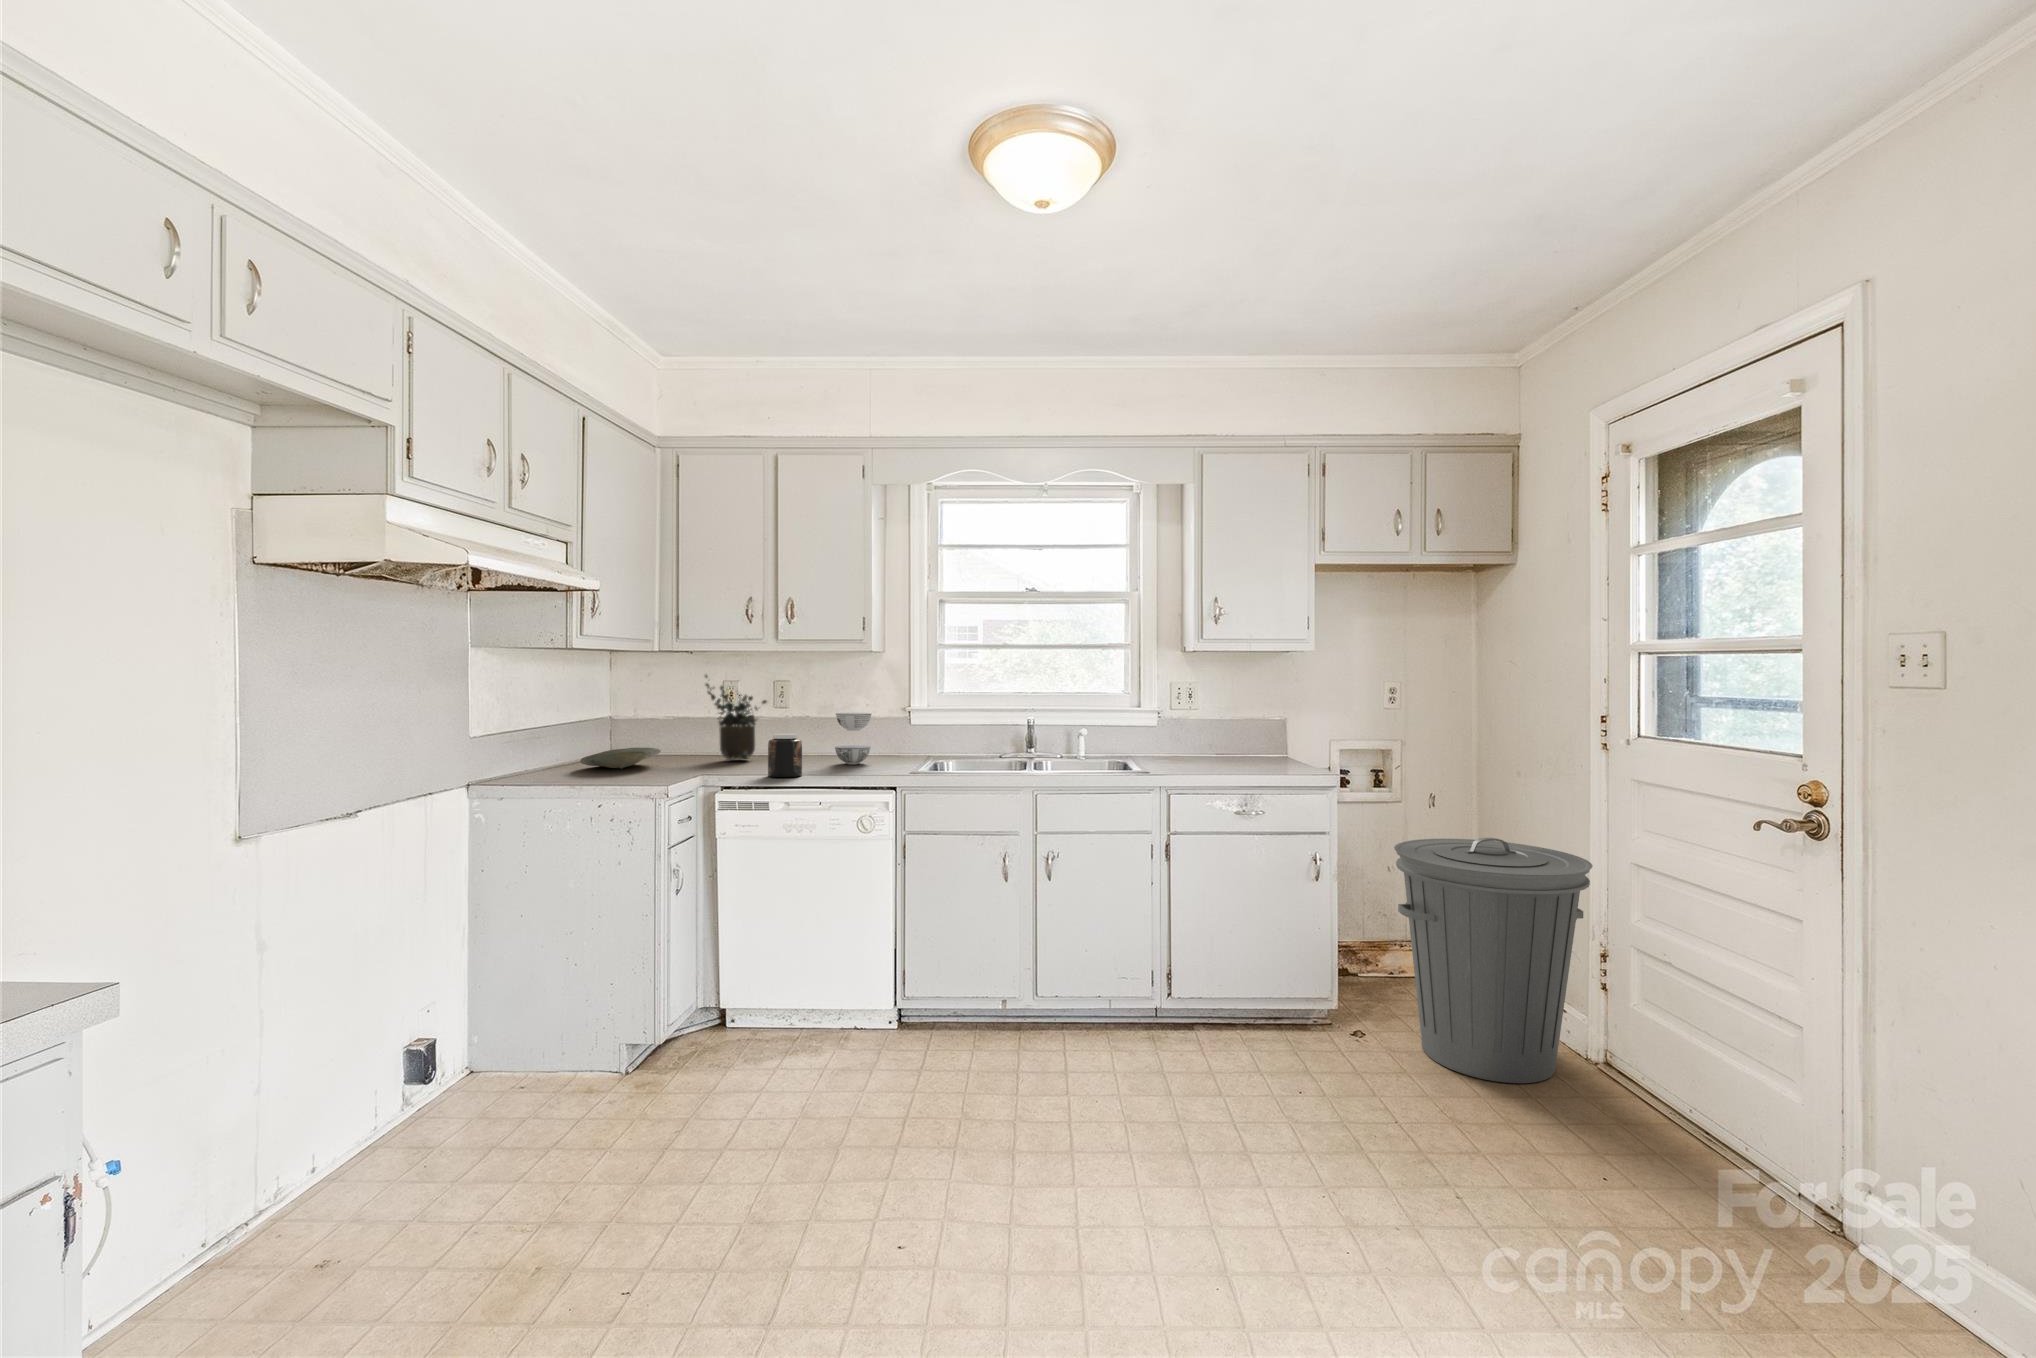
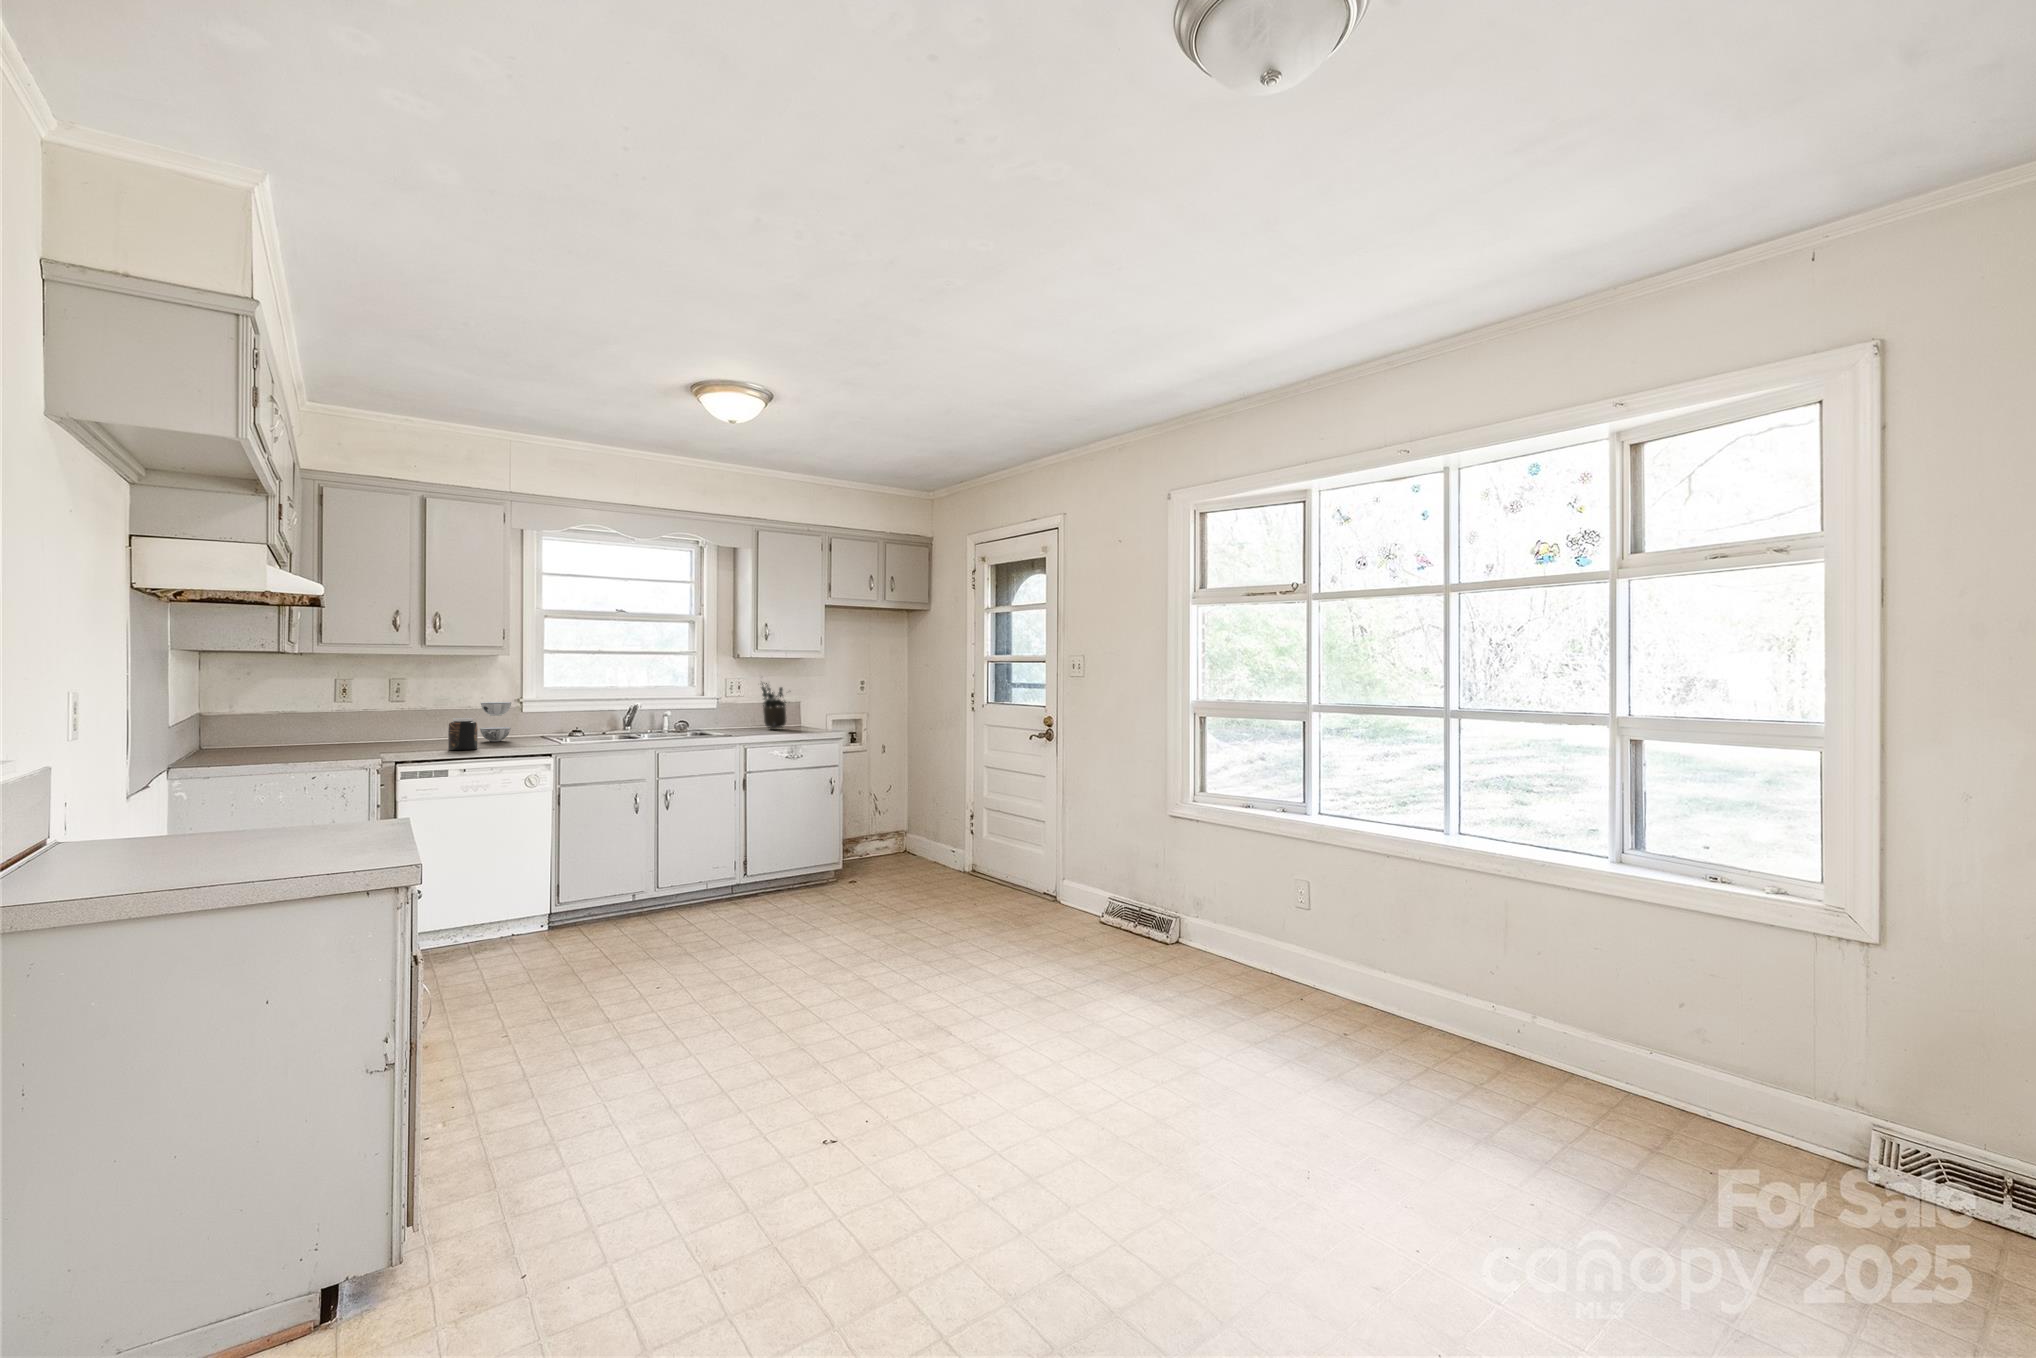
potted plant: present [705,675,767,760] -> present [762,683,786,729]
plate: present [580,748,660,769] -> none [249,733,327,752]
trash can: present [1394,838,1593,1083] -> none [872,761,968,888]

